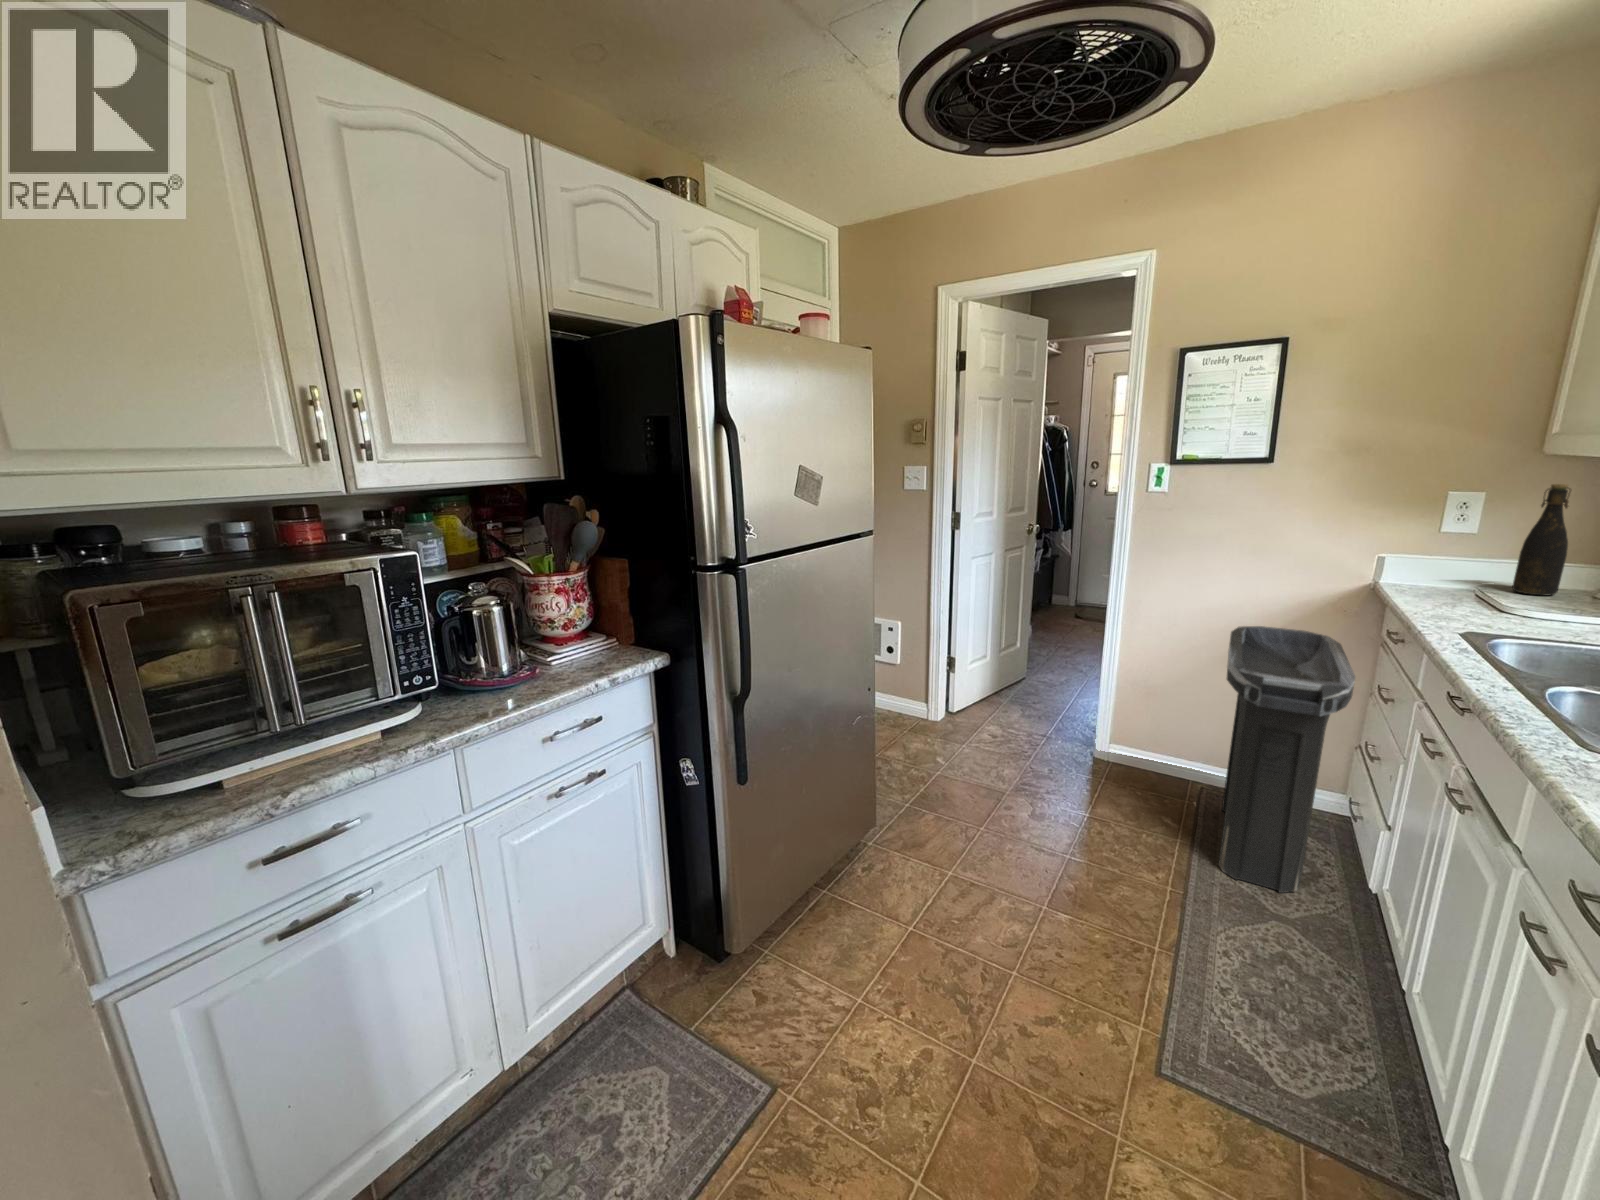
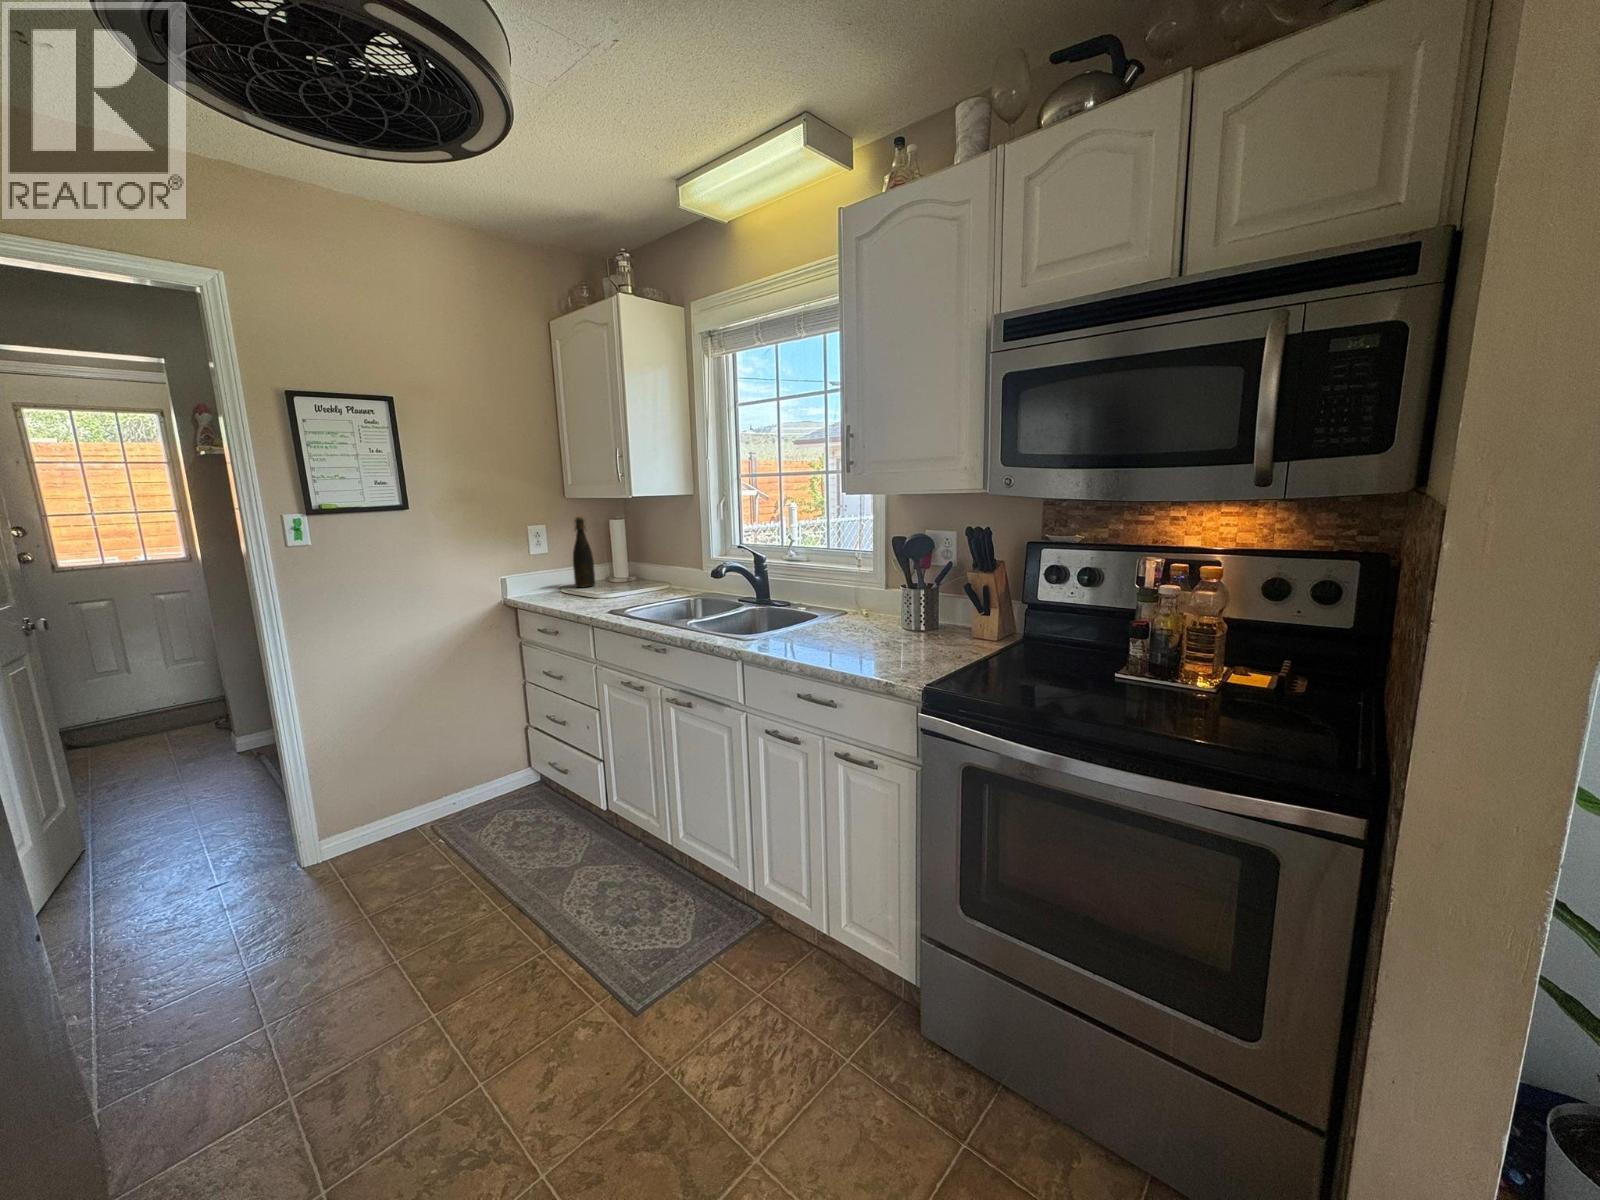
trash can: present [1218,626,1355,893] -> none [428,648,564,869]

